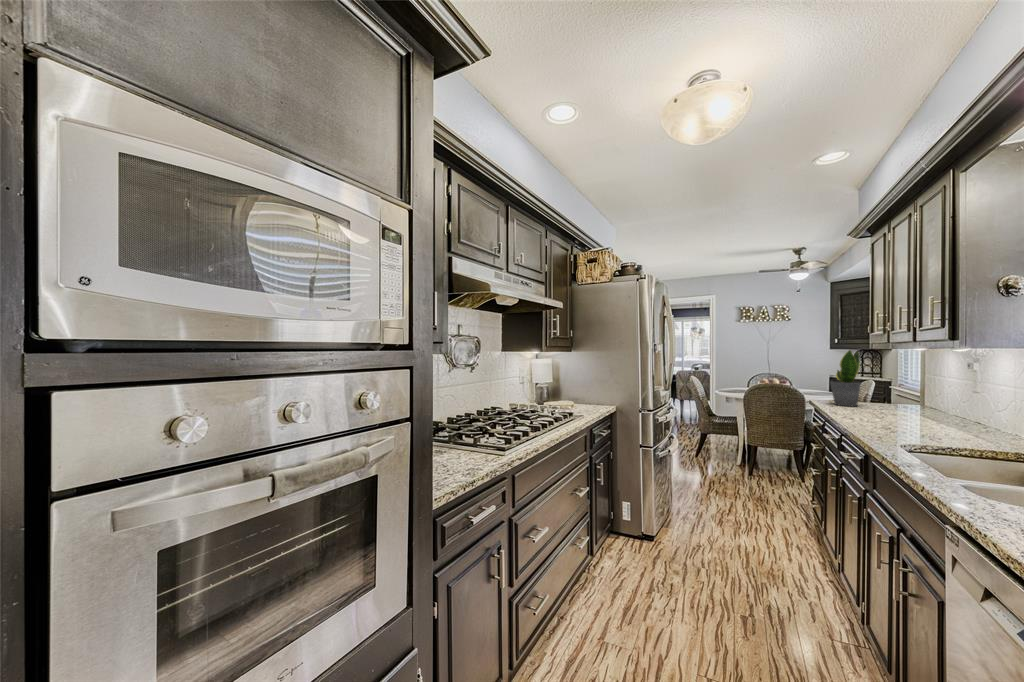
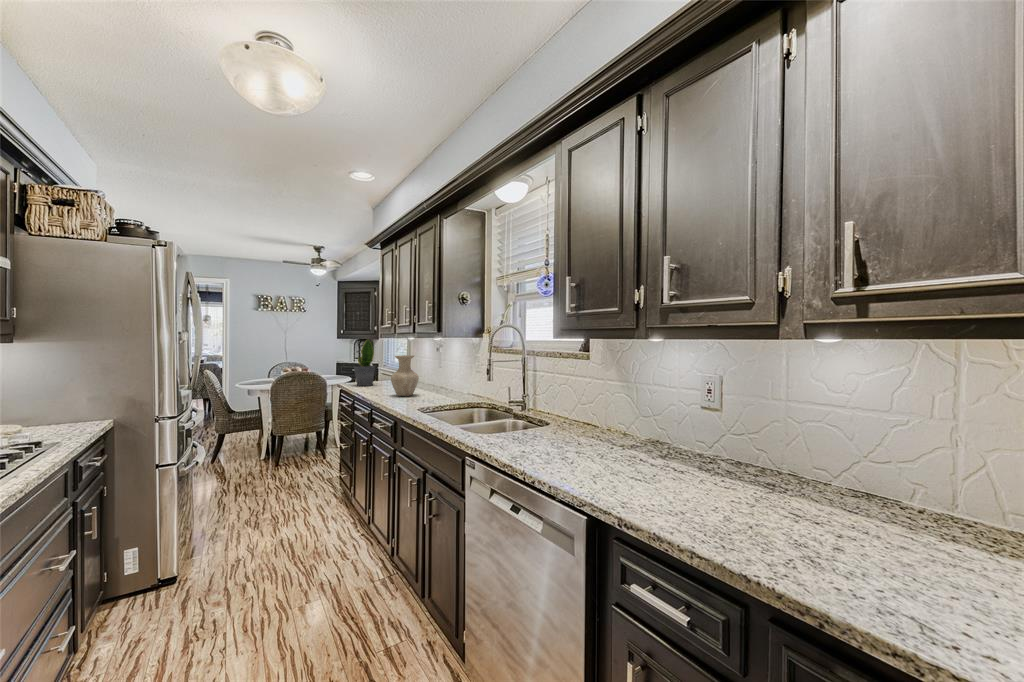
vase: none [873,372,921,426] -> present [391,355,419,396]

